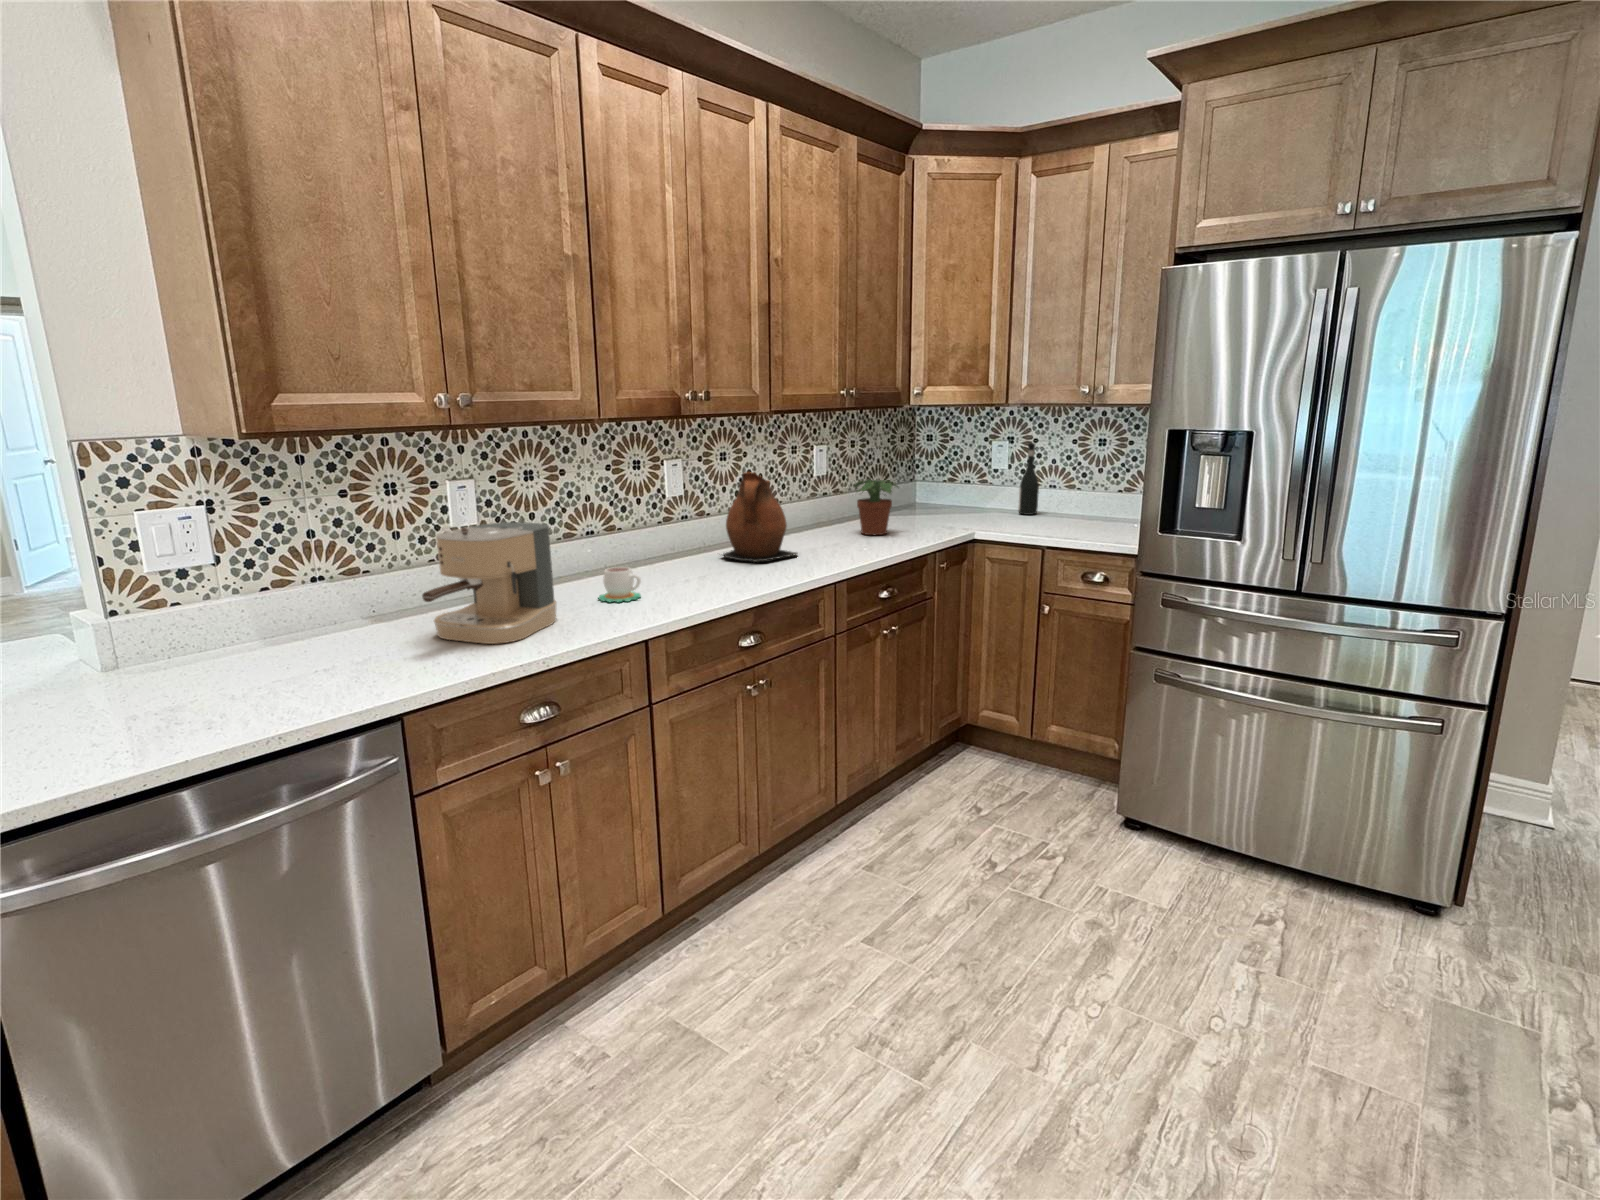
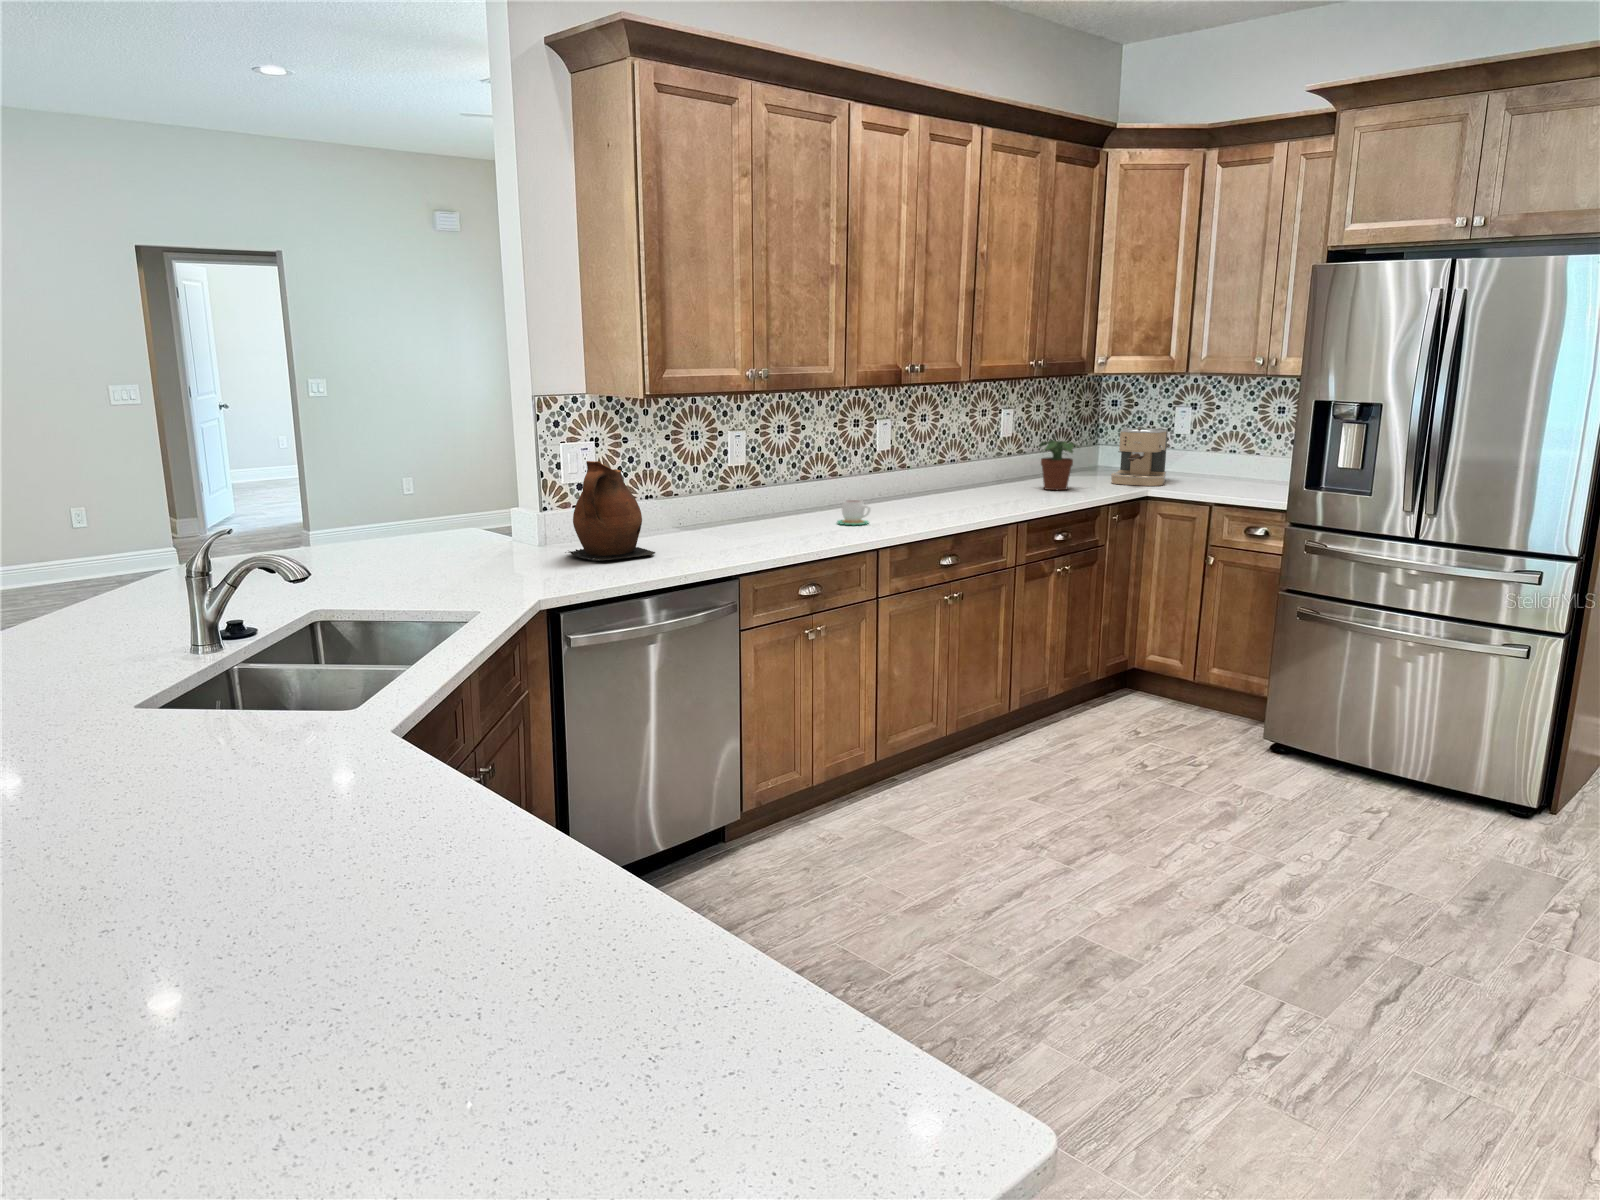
wine bottle: present [1018,443,1039,515] -> none [1198,410,1219,478]
ceramic pitcher: present [723,472,798,562] -> present [568,461,655,561]
coffee maker: present [422,522,557,644] -> present [1111,427,1168,486]

